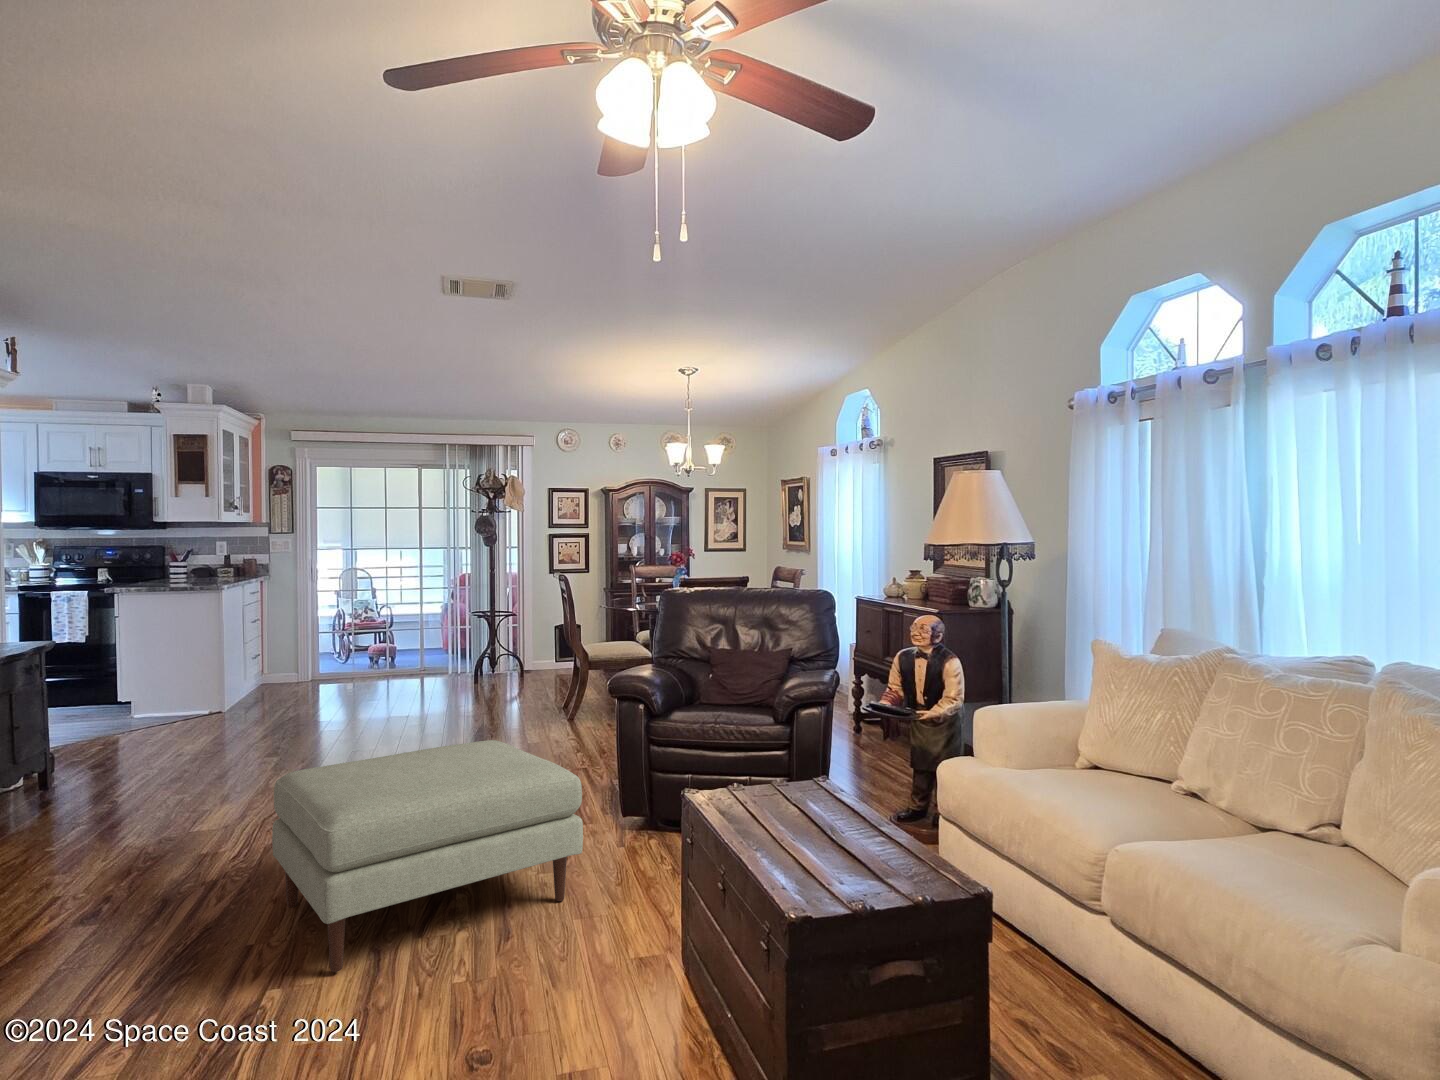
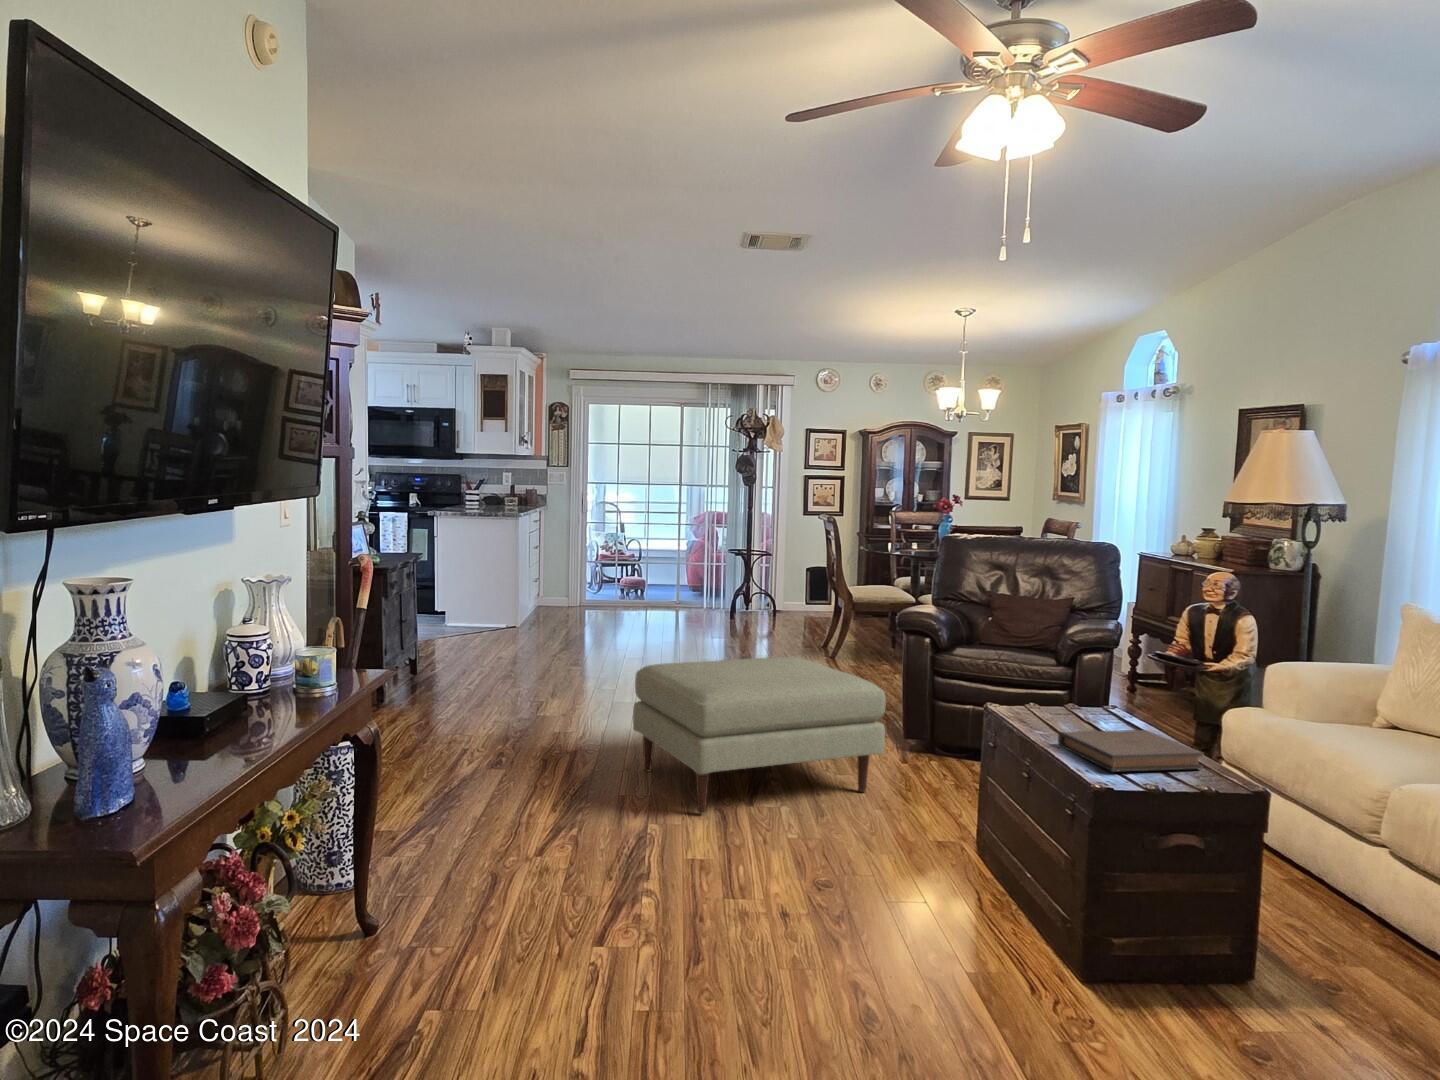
book: none [757,819,923,896] -> present [1058,730,1204,772]

